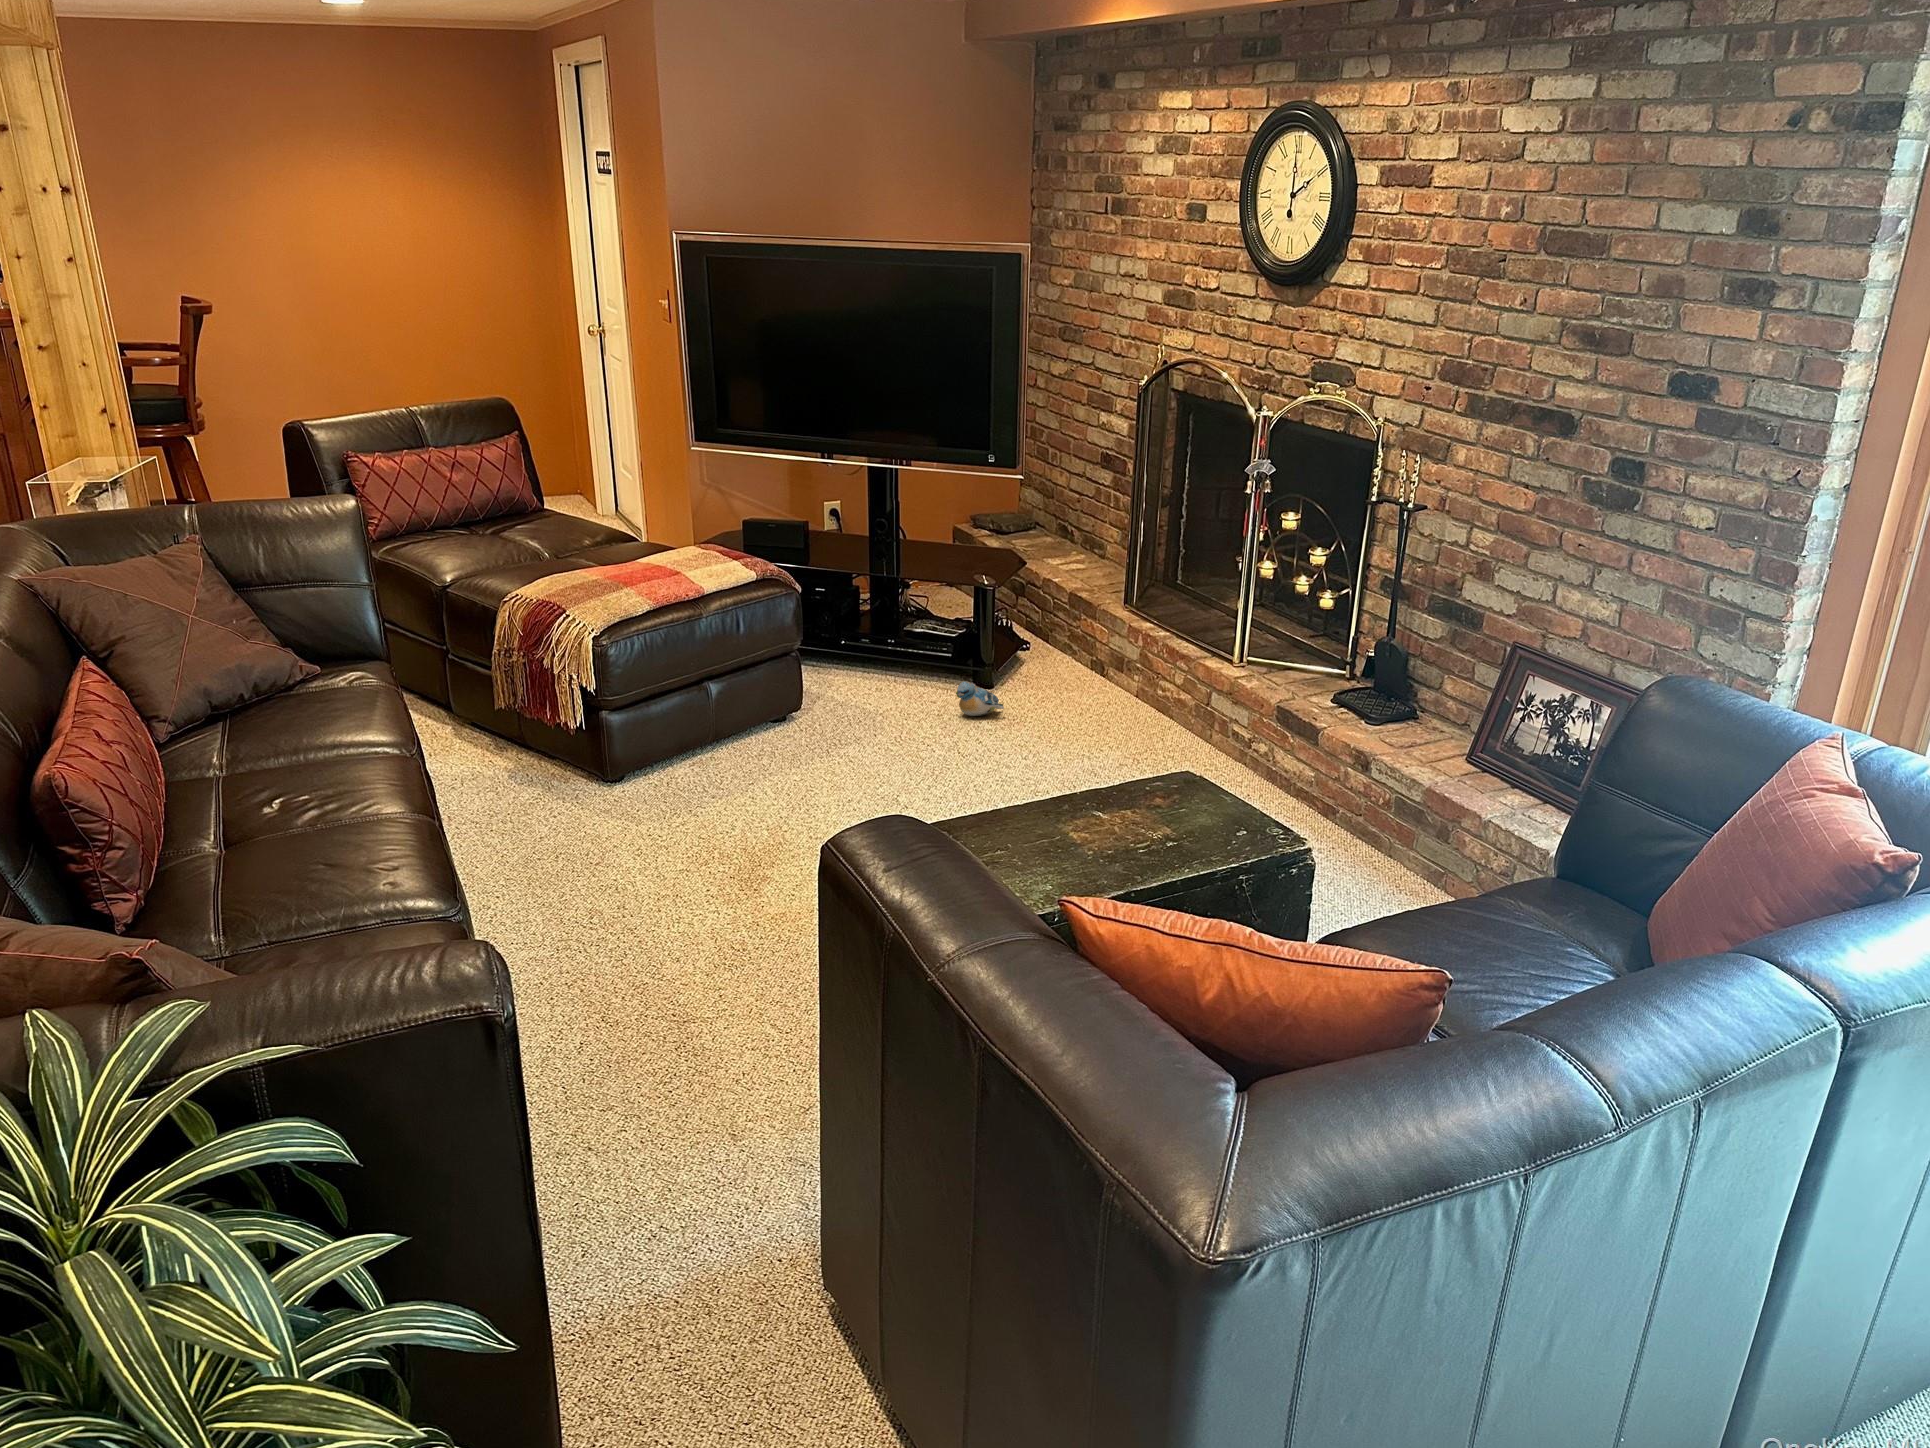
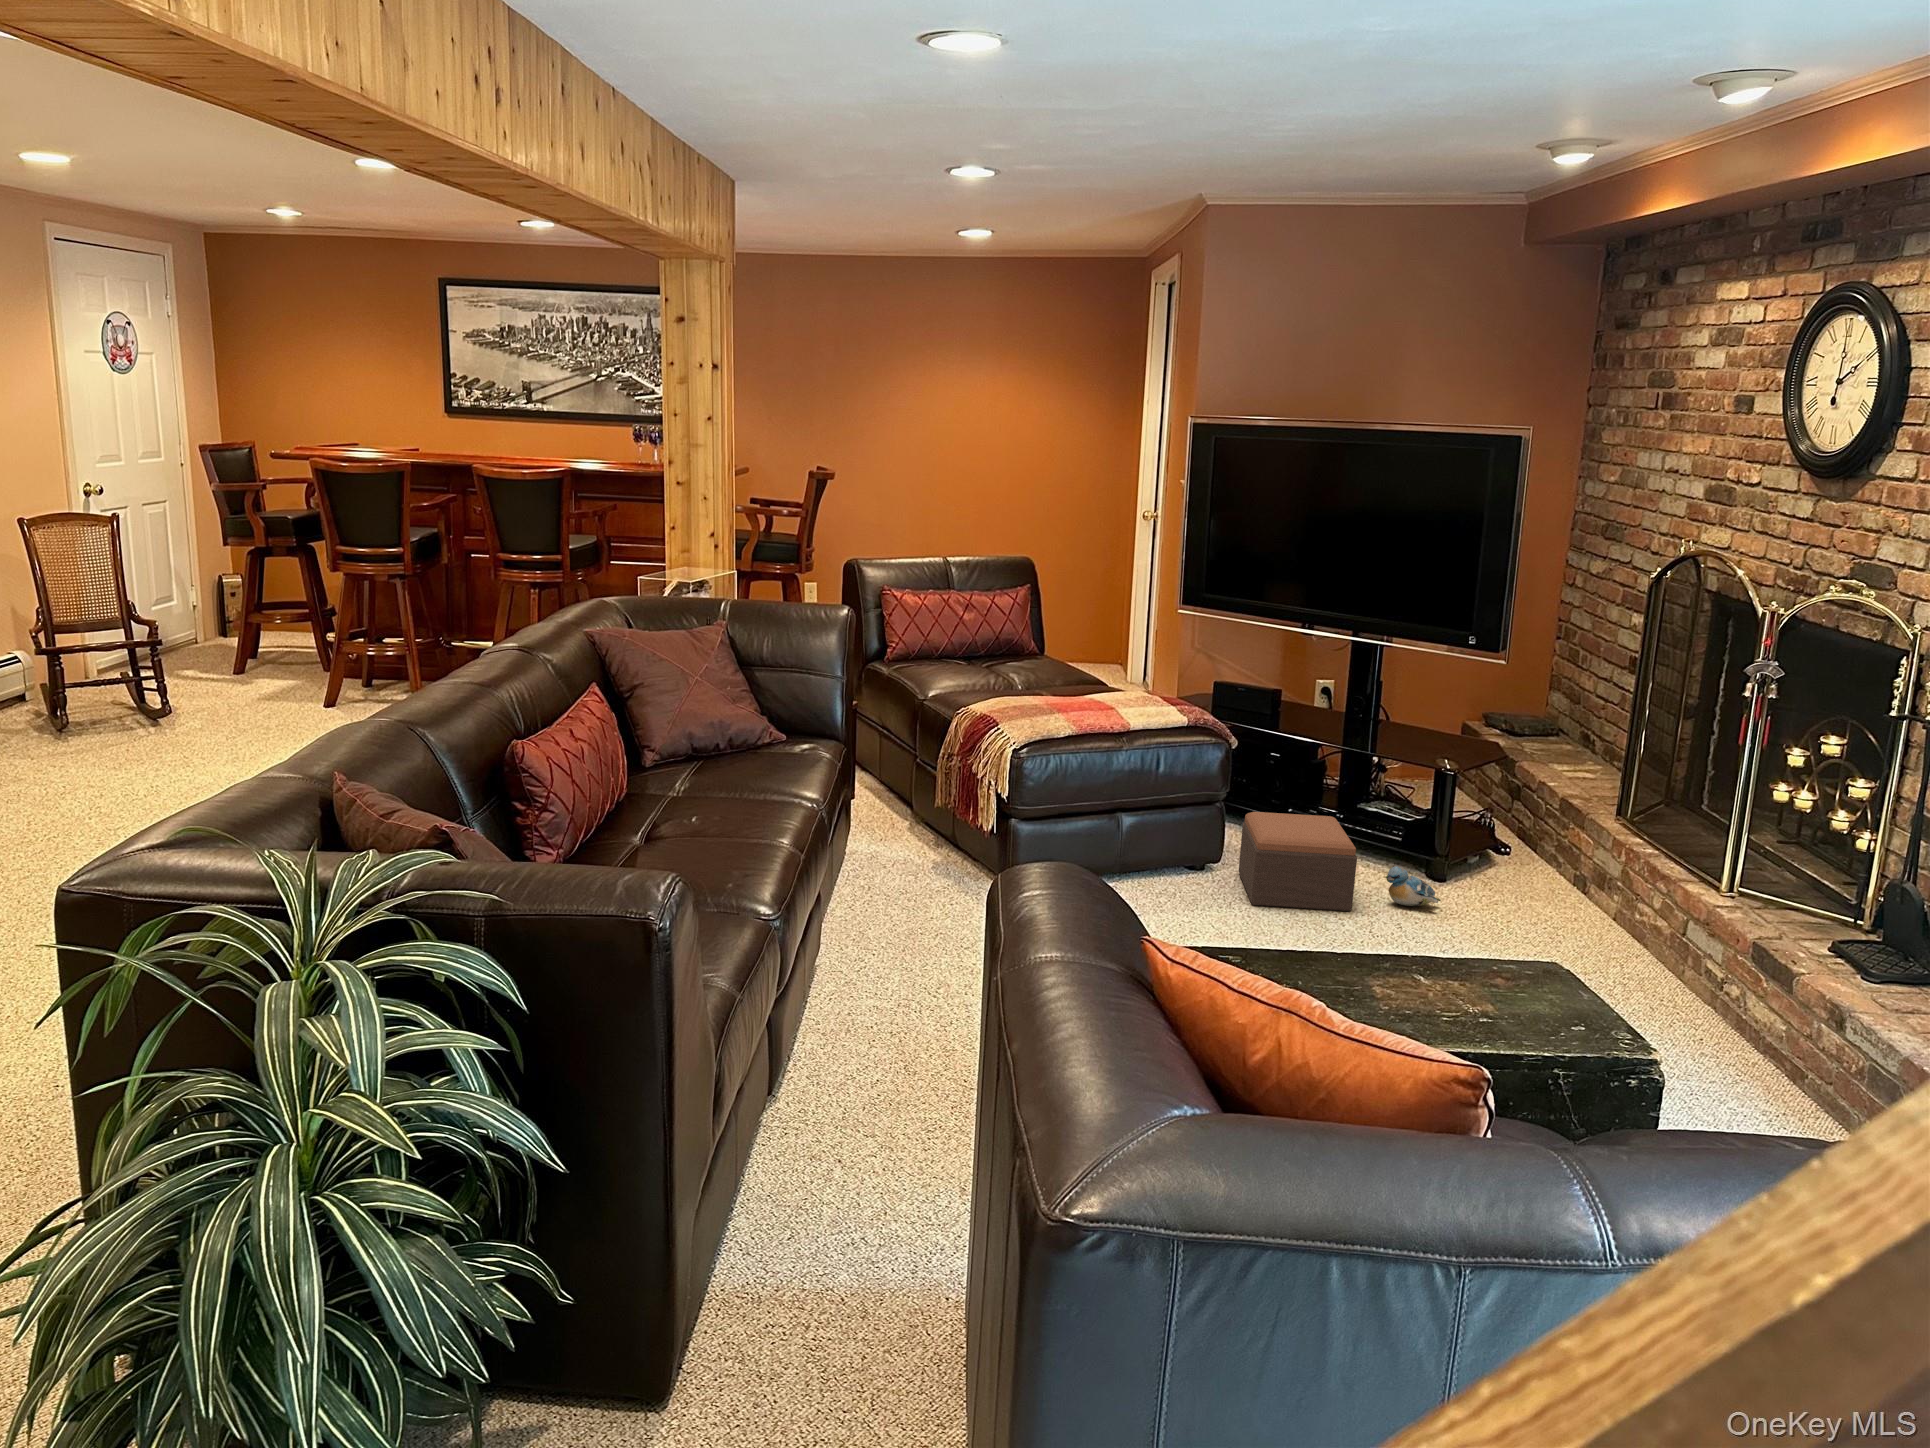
footstool: none [815,643,935,744] -> present [1239,812,1357,911]

